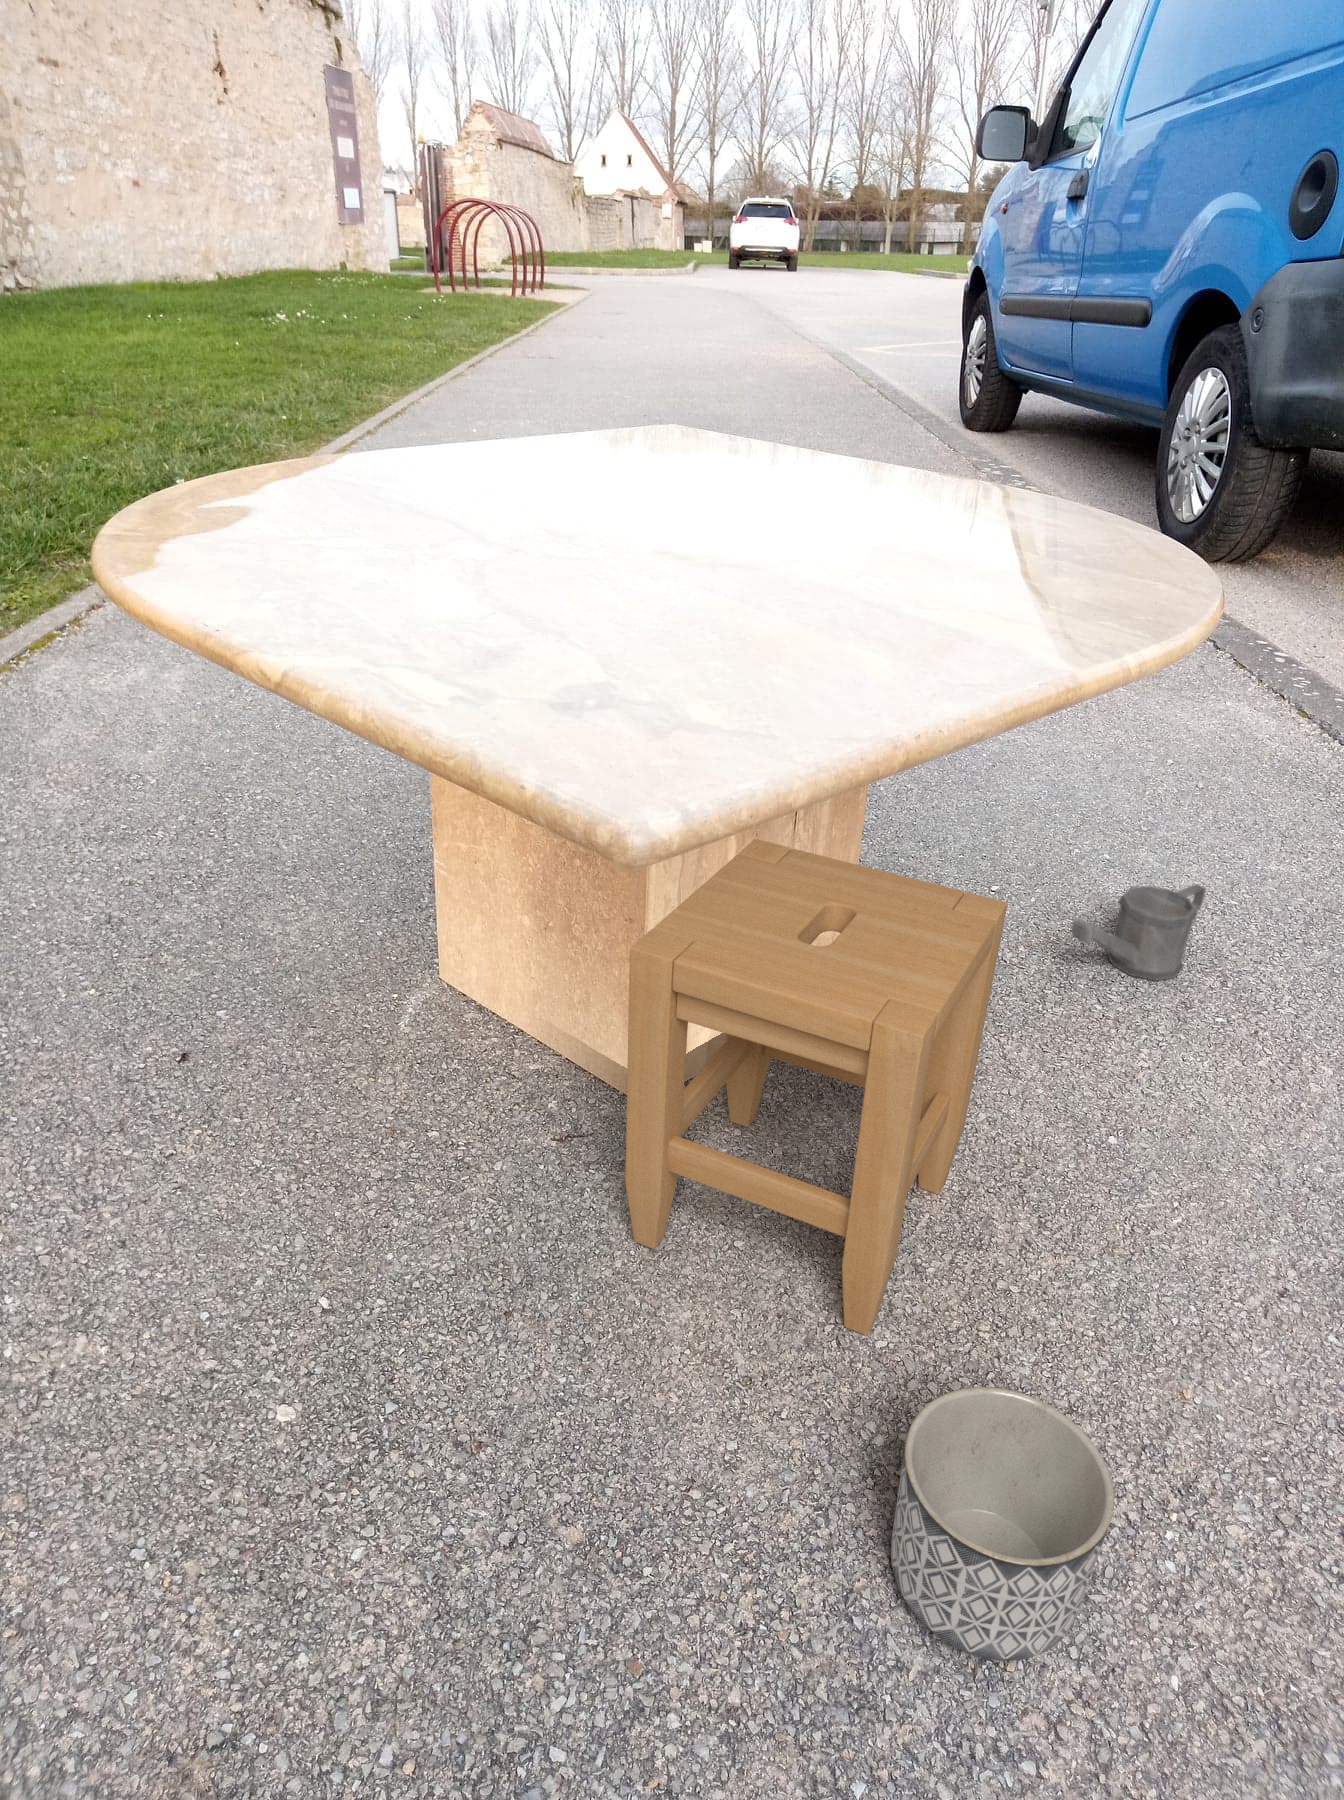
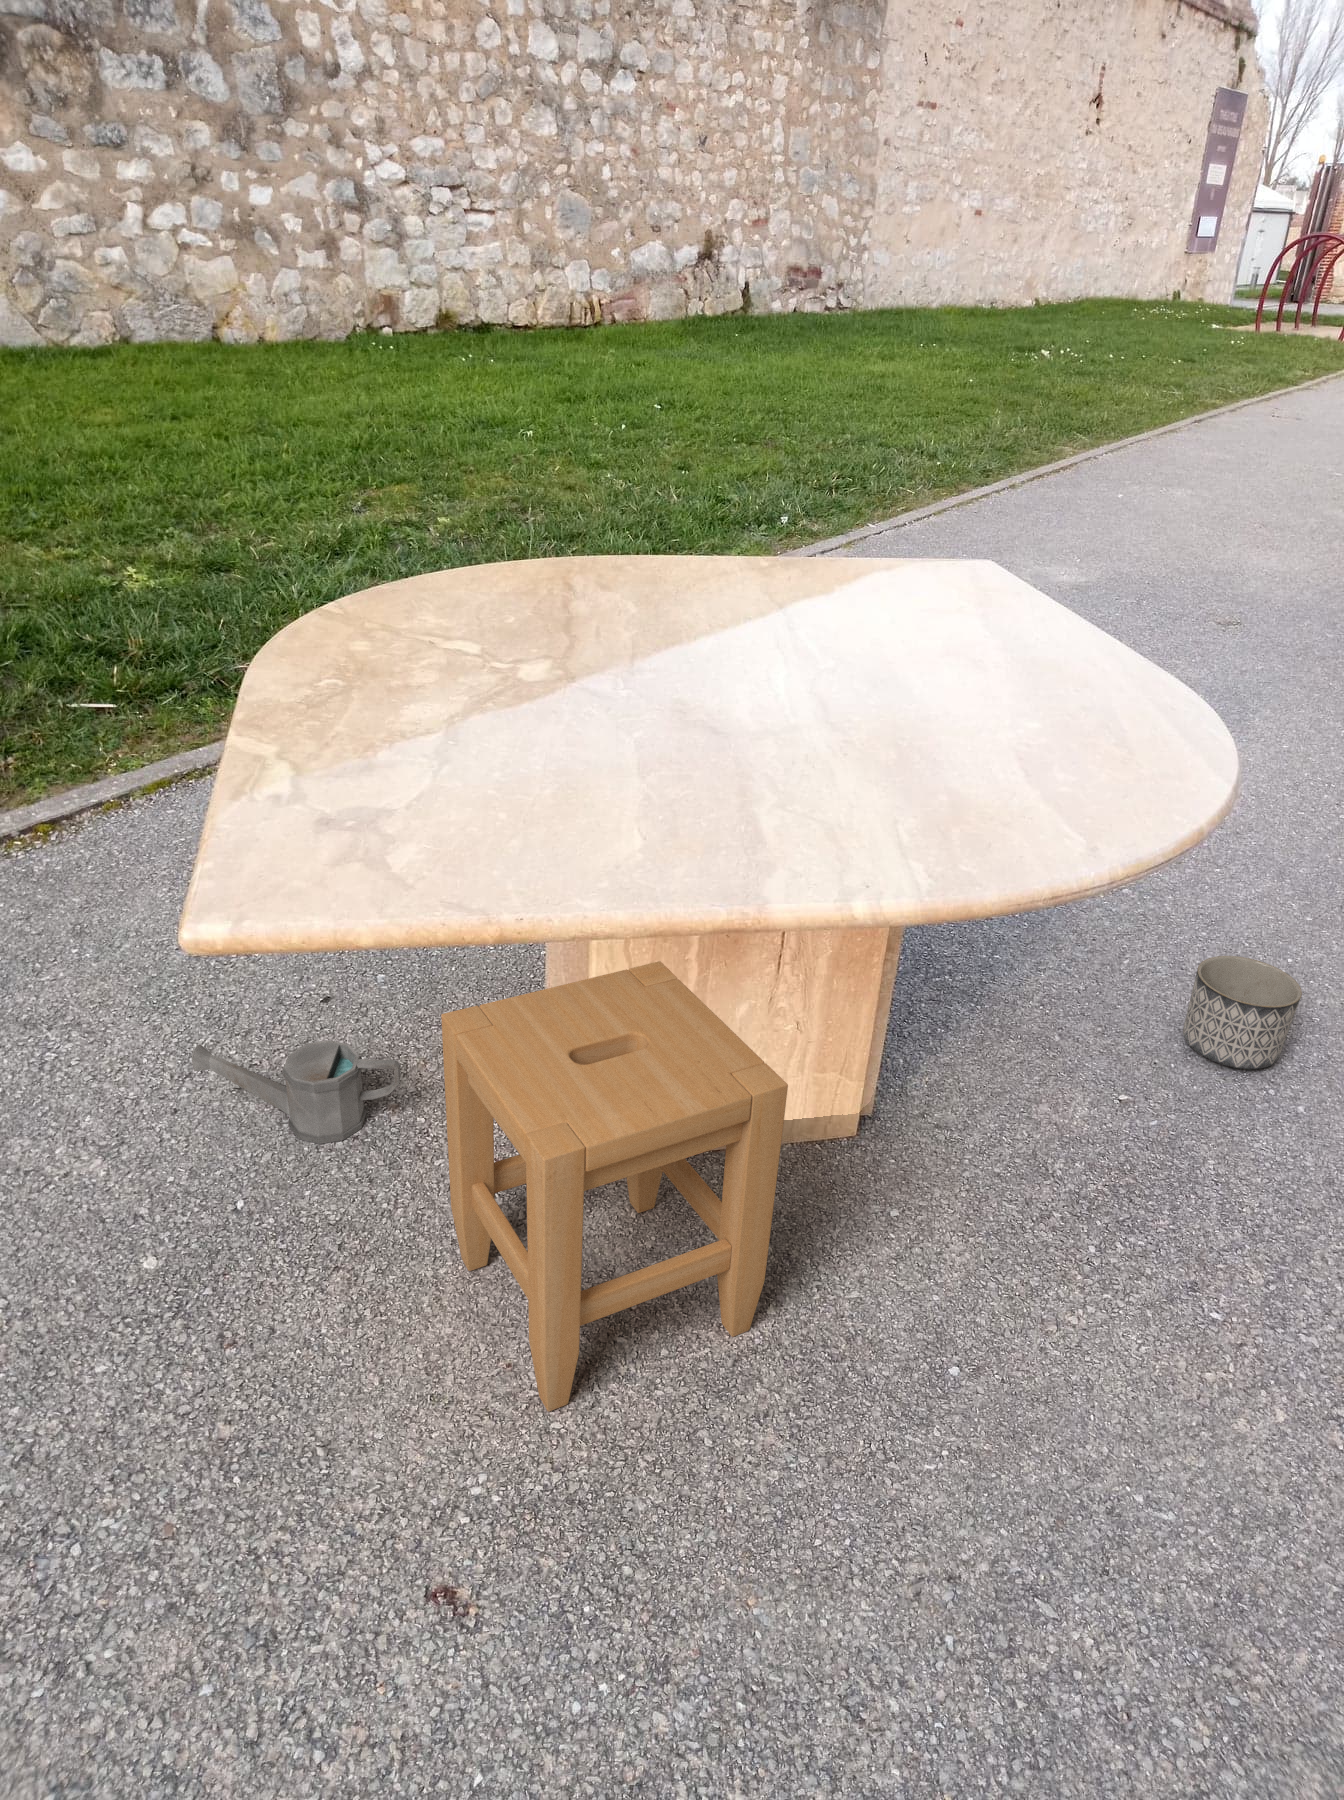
watering can: present [1071,884,1206,981] -> present [192,1040,401,1144]
planter: present [891,1387,1114,1660] -> present [1183,956,1302,1069]

